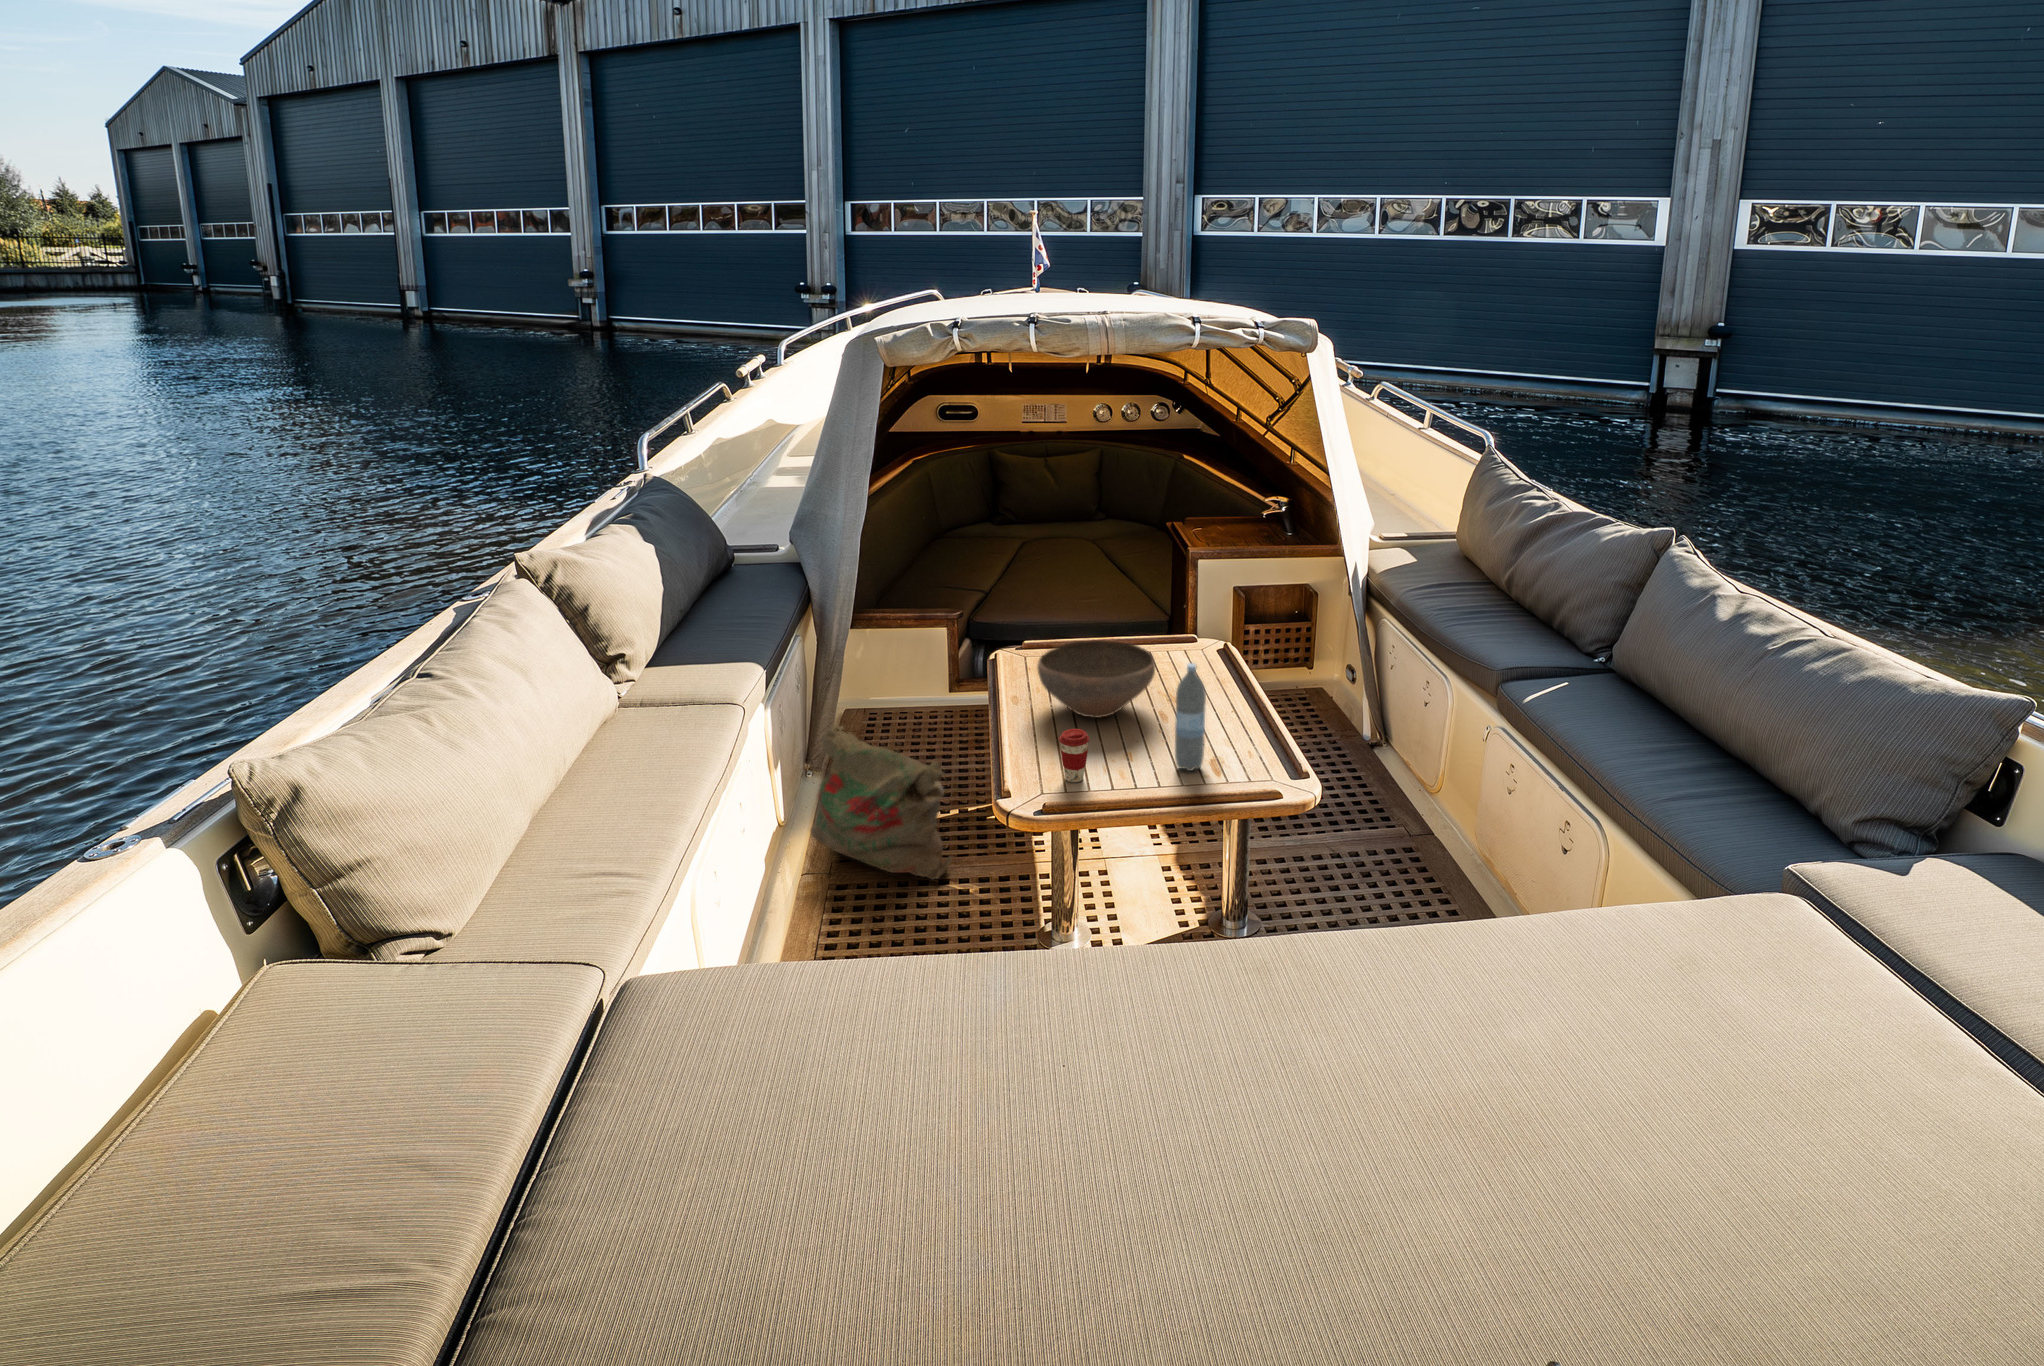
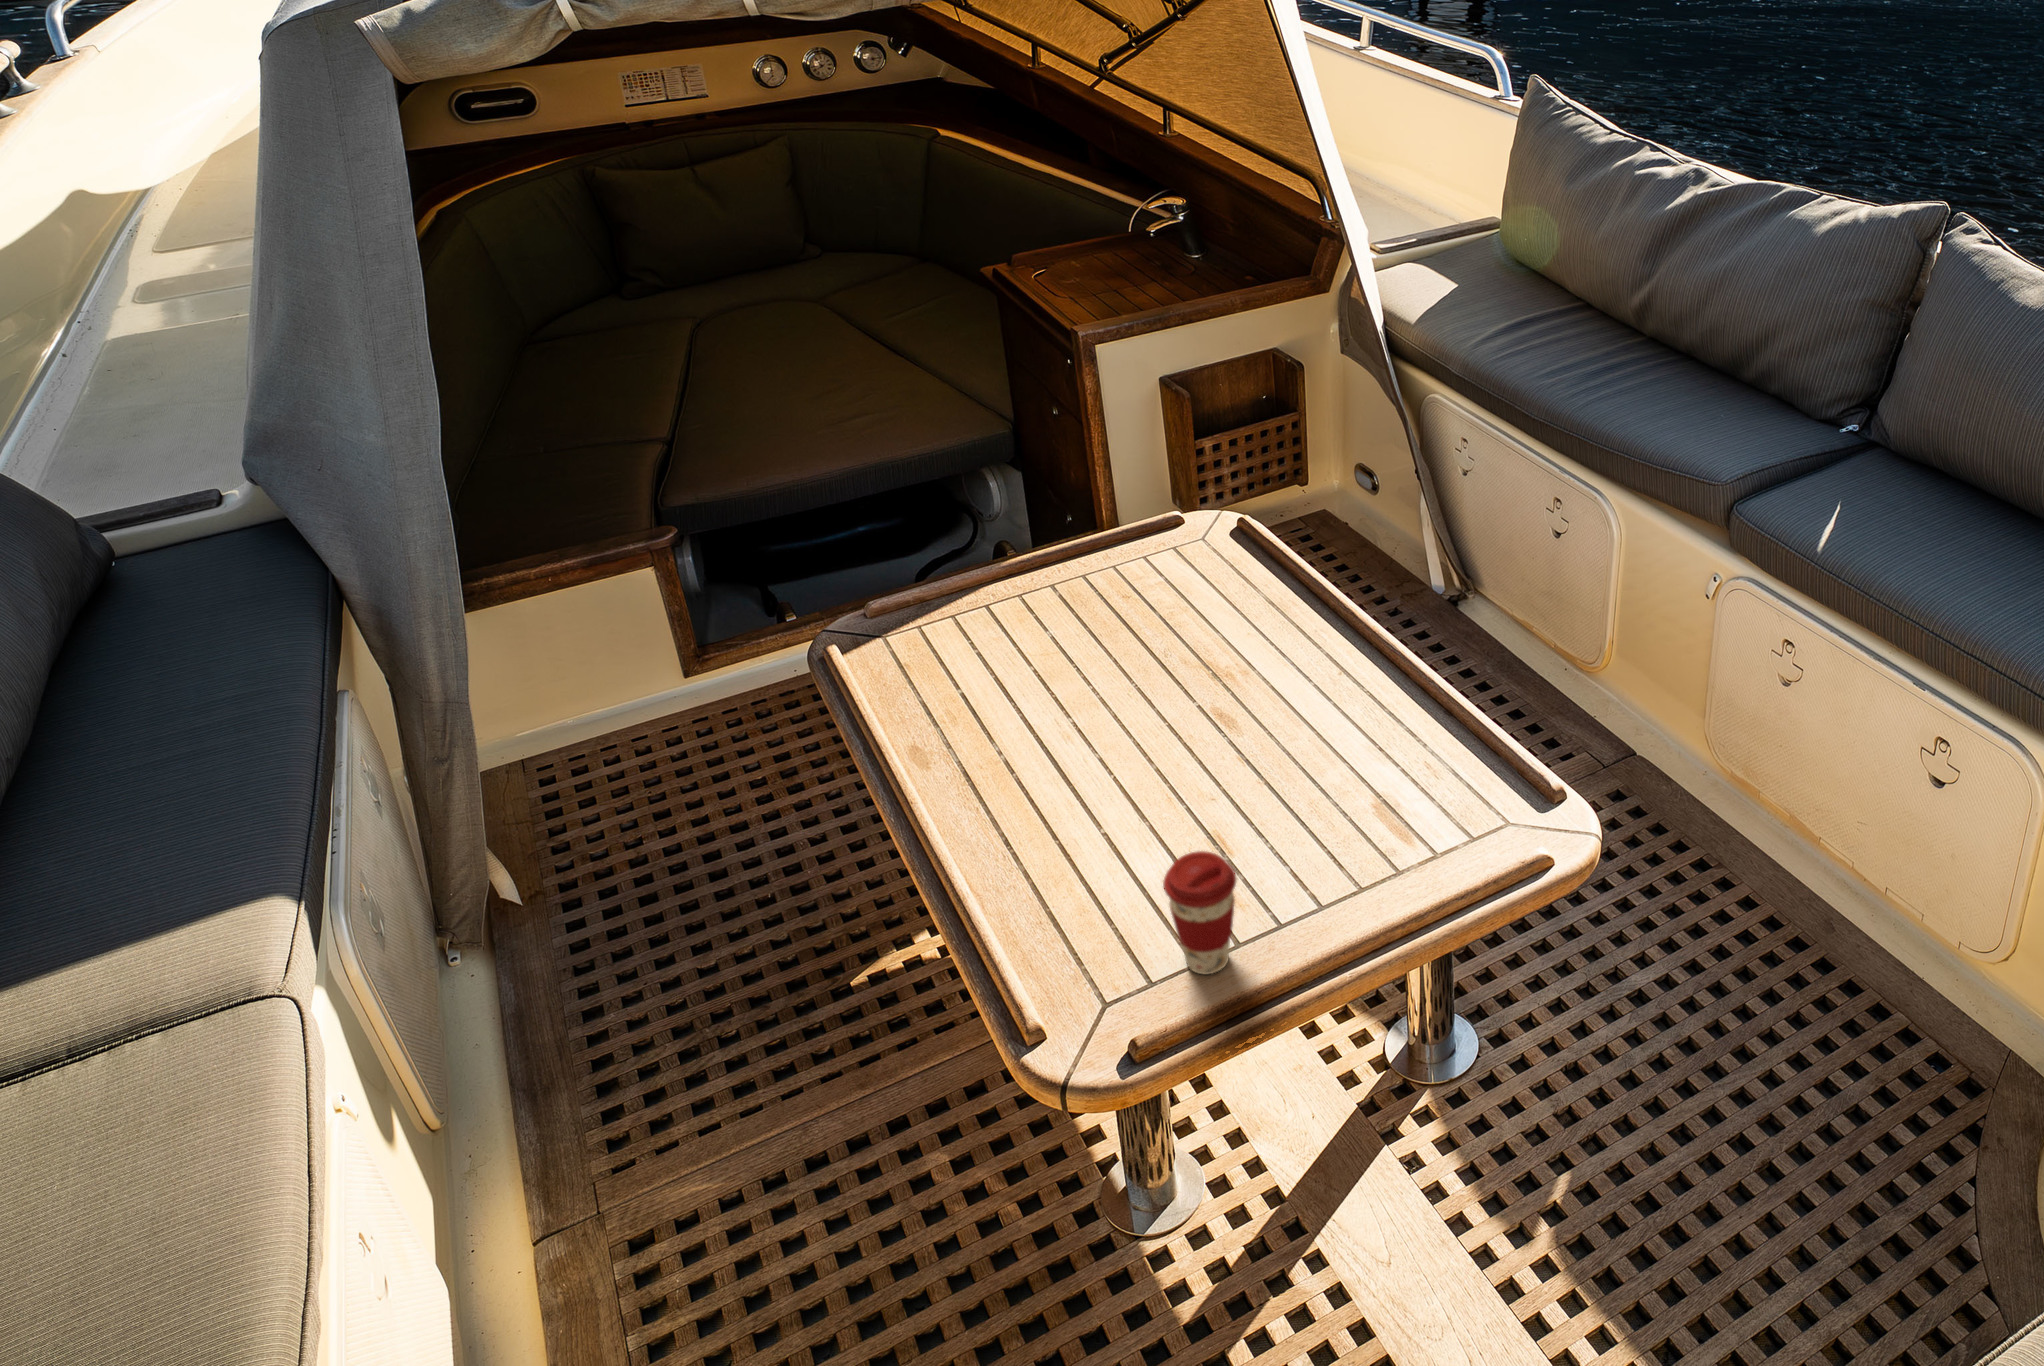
bowl: present [1037,640,1155,718] -> none [986,576,1247,764]
water bottle: present [1175,663,1206,771] -> none [1389,634,1461,863]
bag: present [811,726,952,880] -> none [484,884,863,1169]

